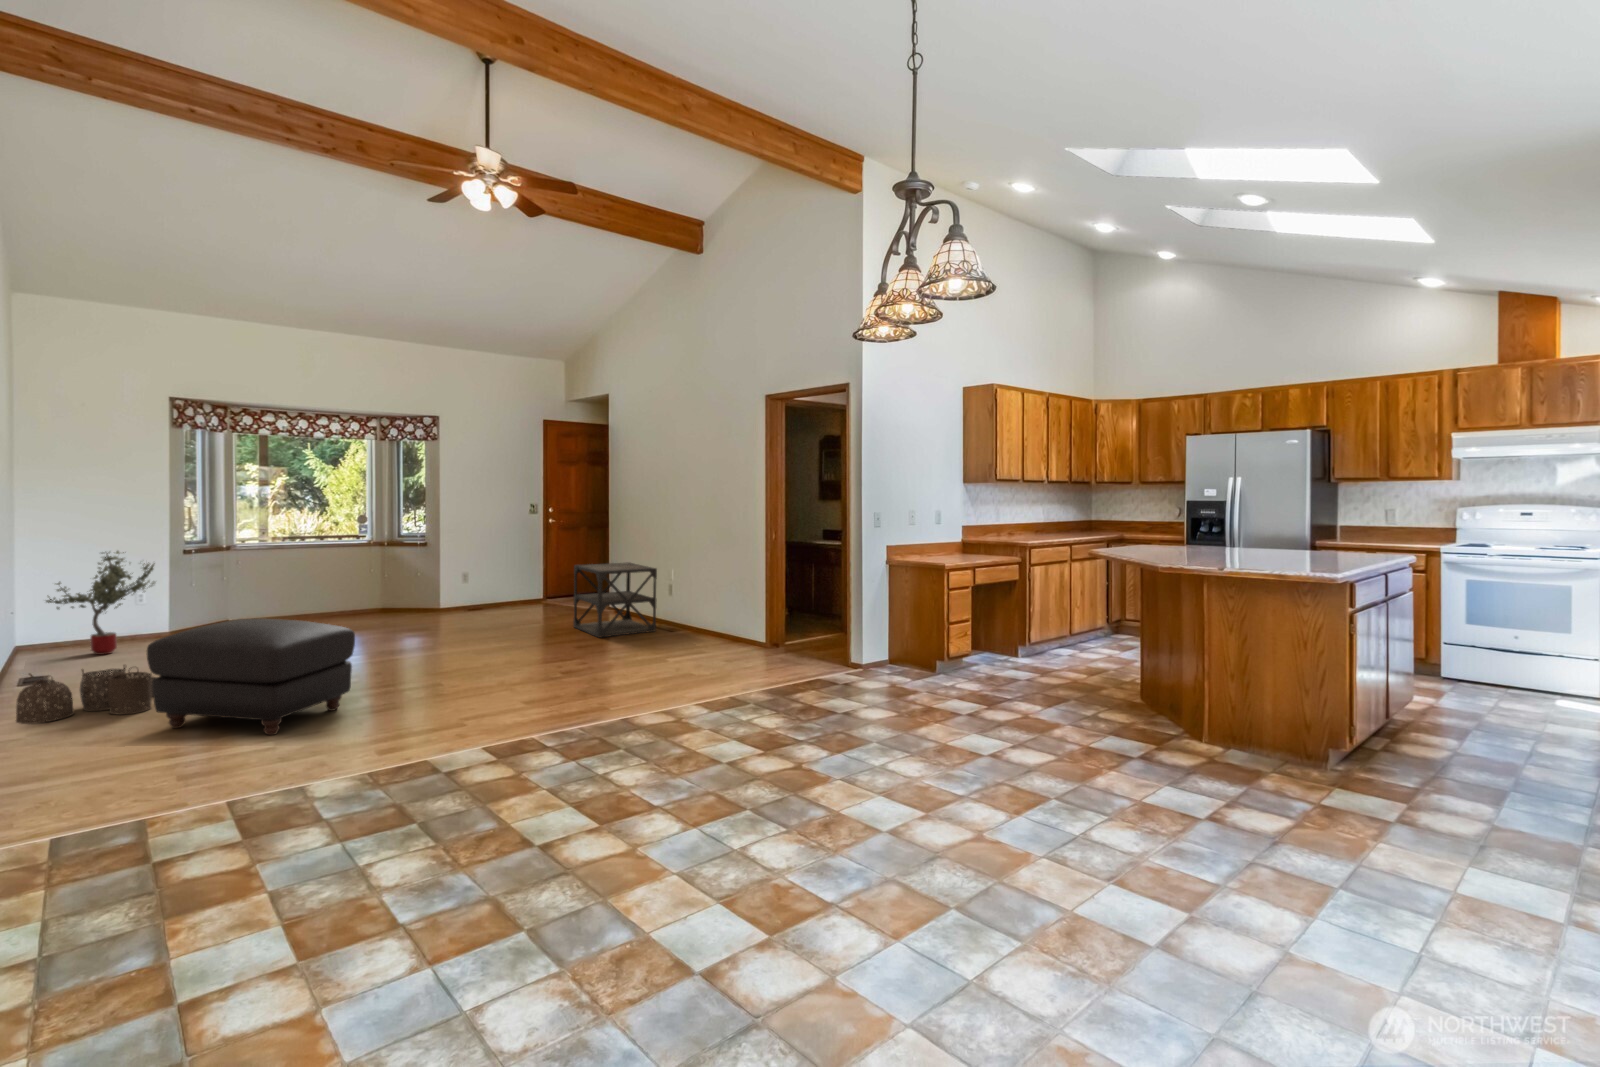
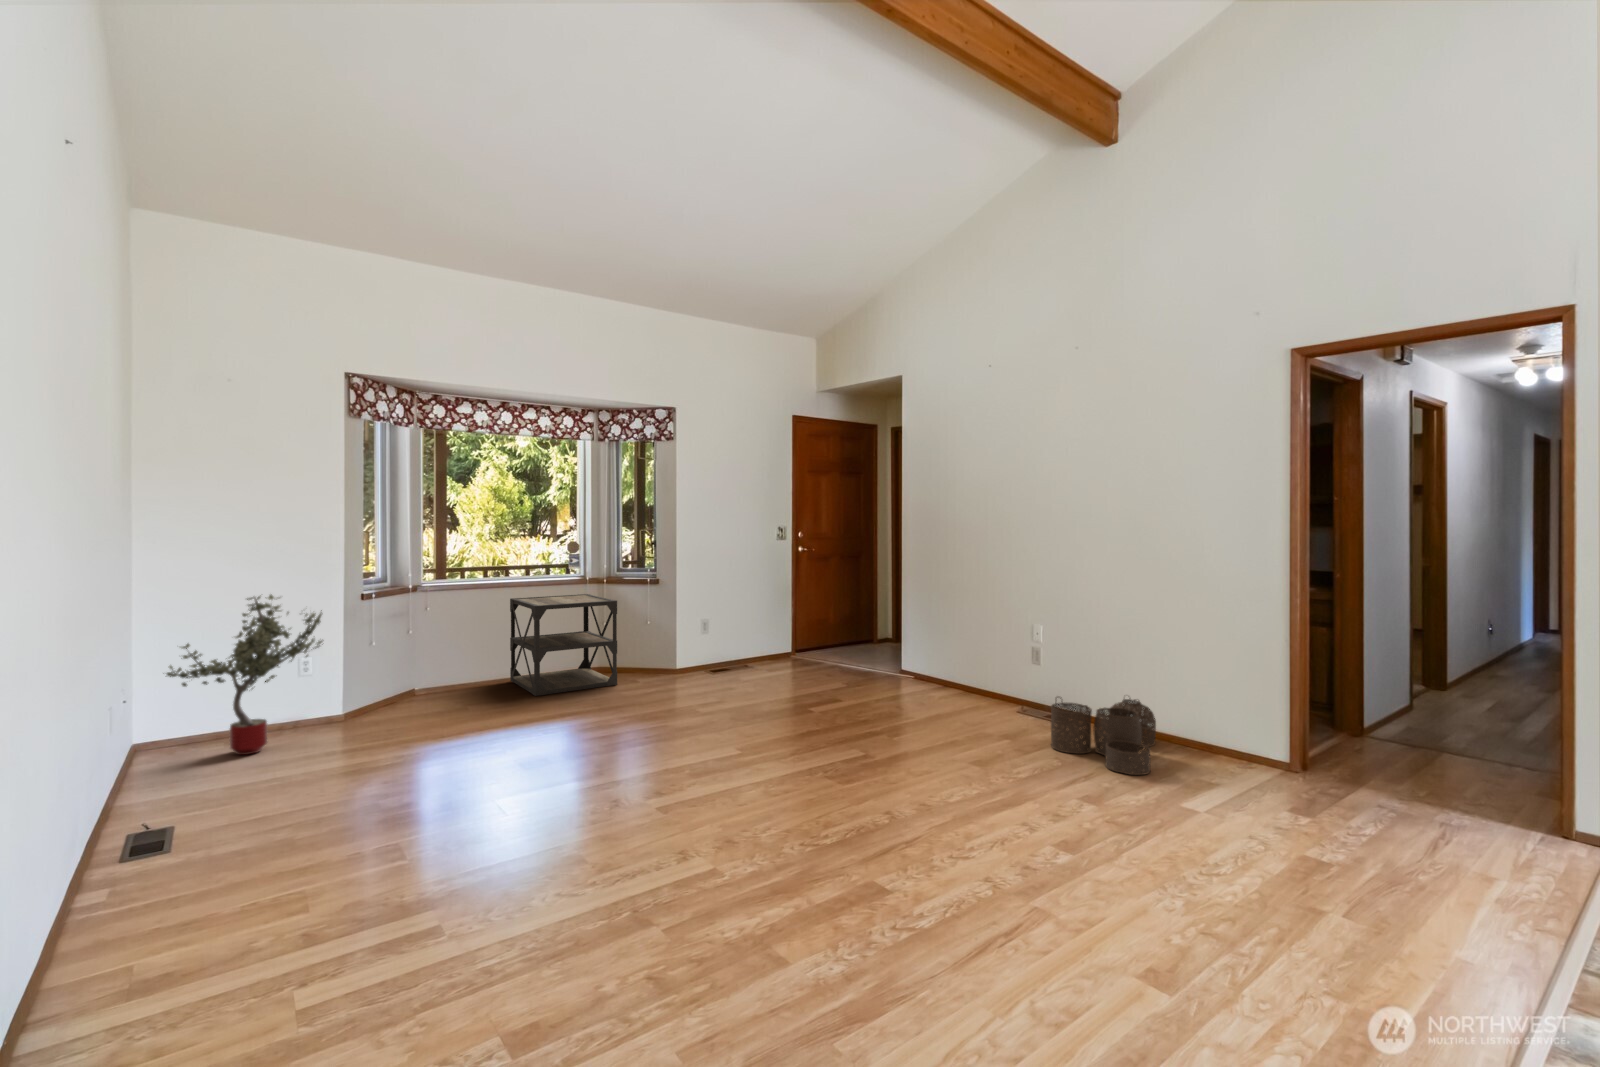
side table: present [573,562,657,637] -> present [510,594,617,696]
ottoman: present [147,619,355,735] -> none [333,724,709,1011]
woven basket: present [16,665,155,724] -> present [1051,697,1156,775]

